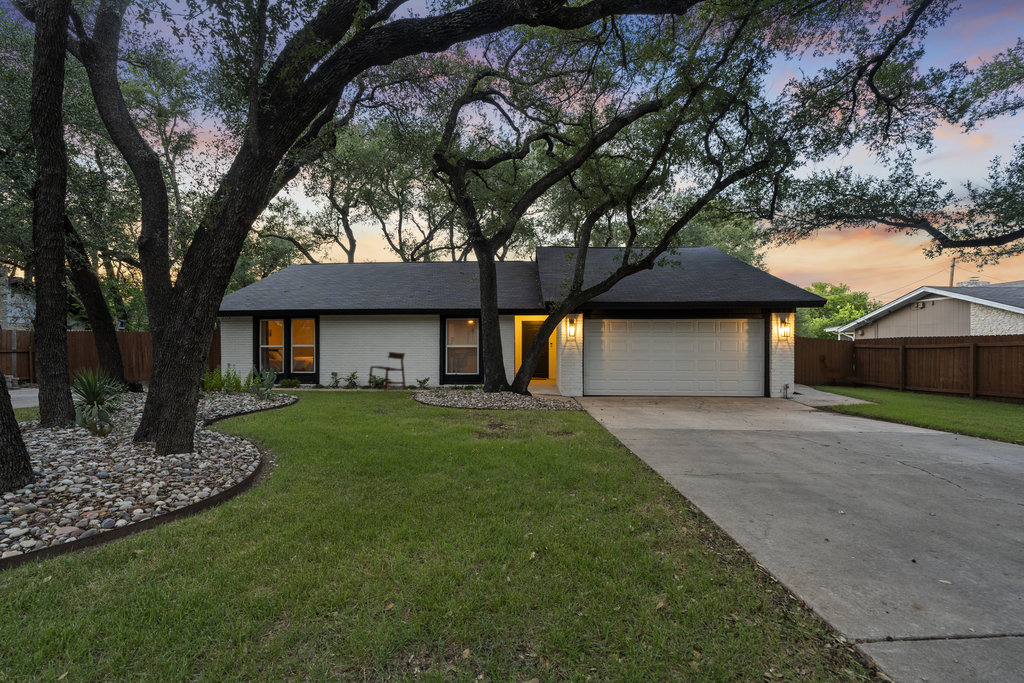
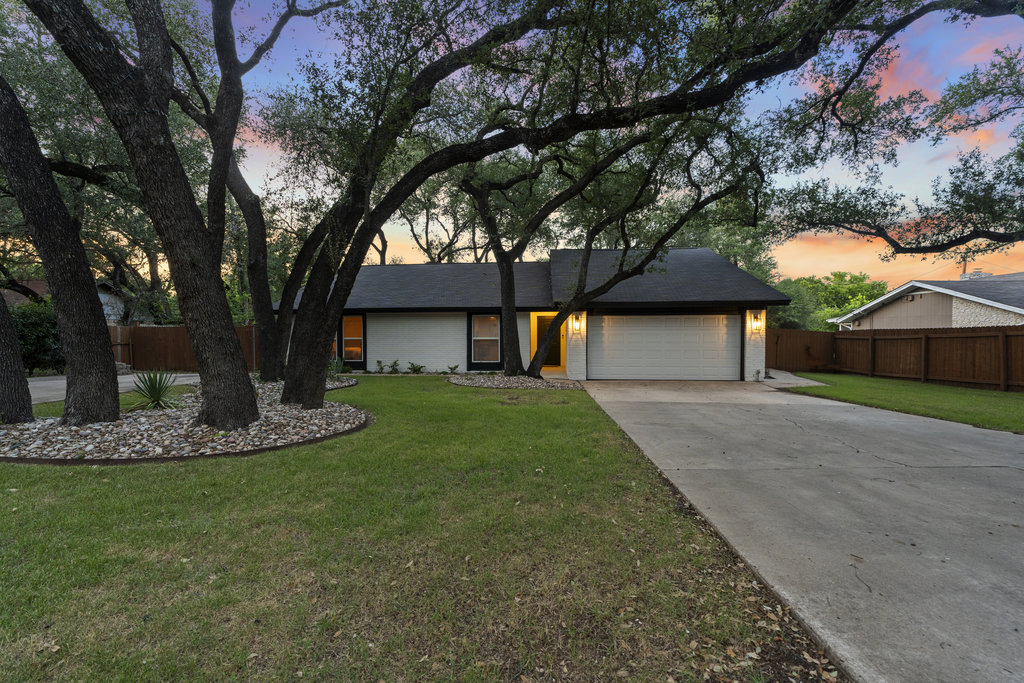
bench: present [369,352,406,390] -> none [408,343,439,375]

